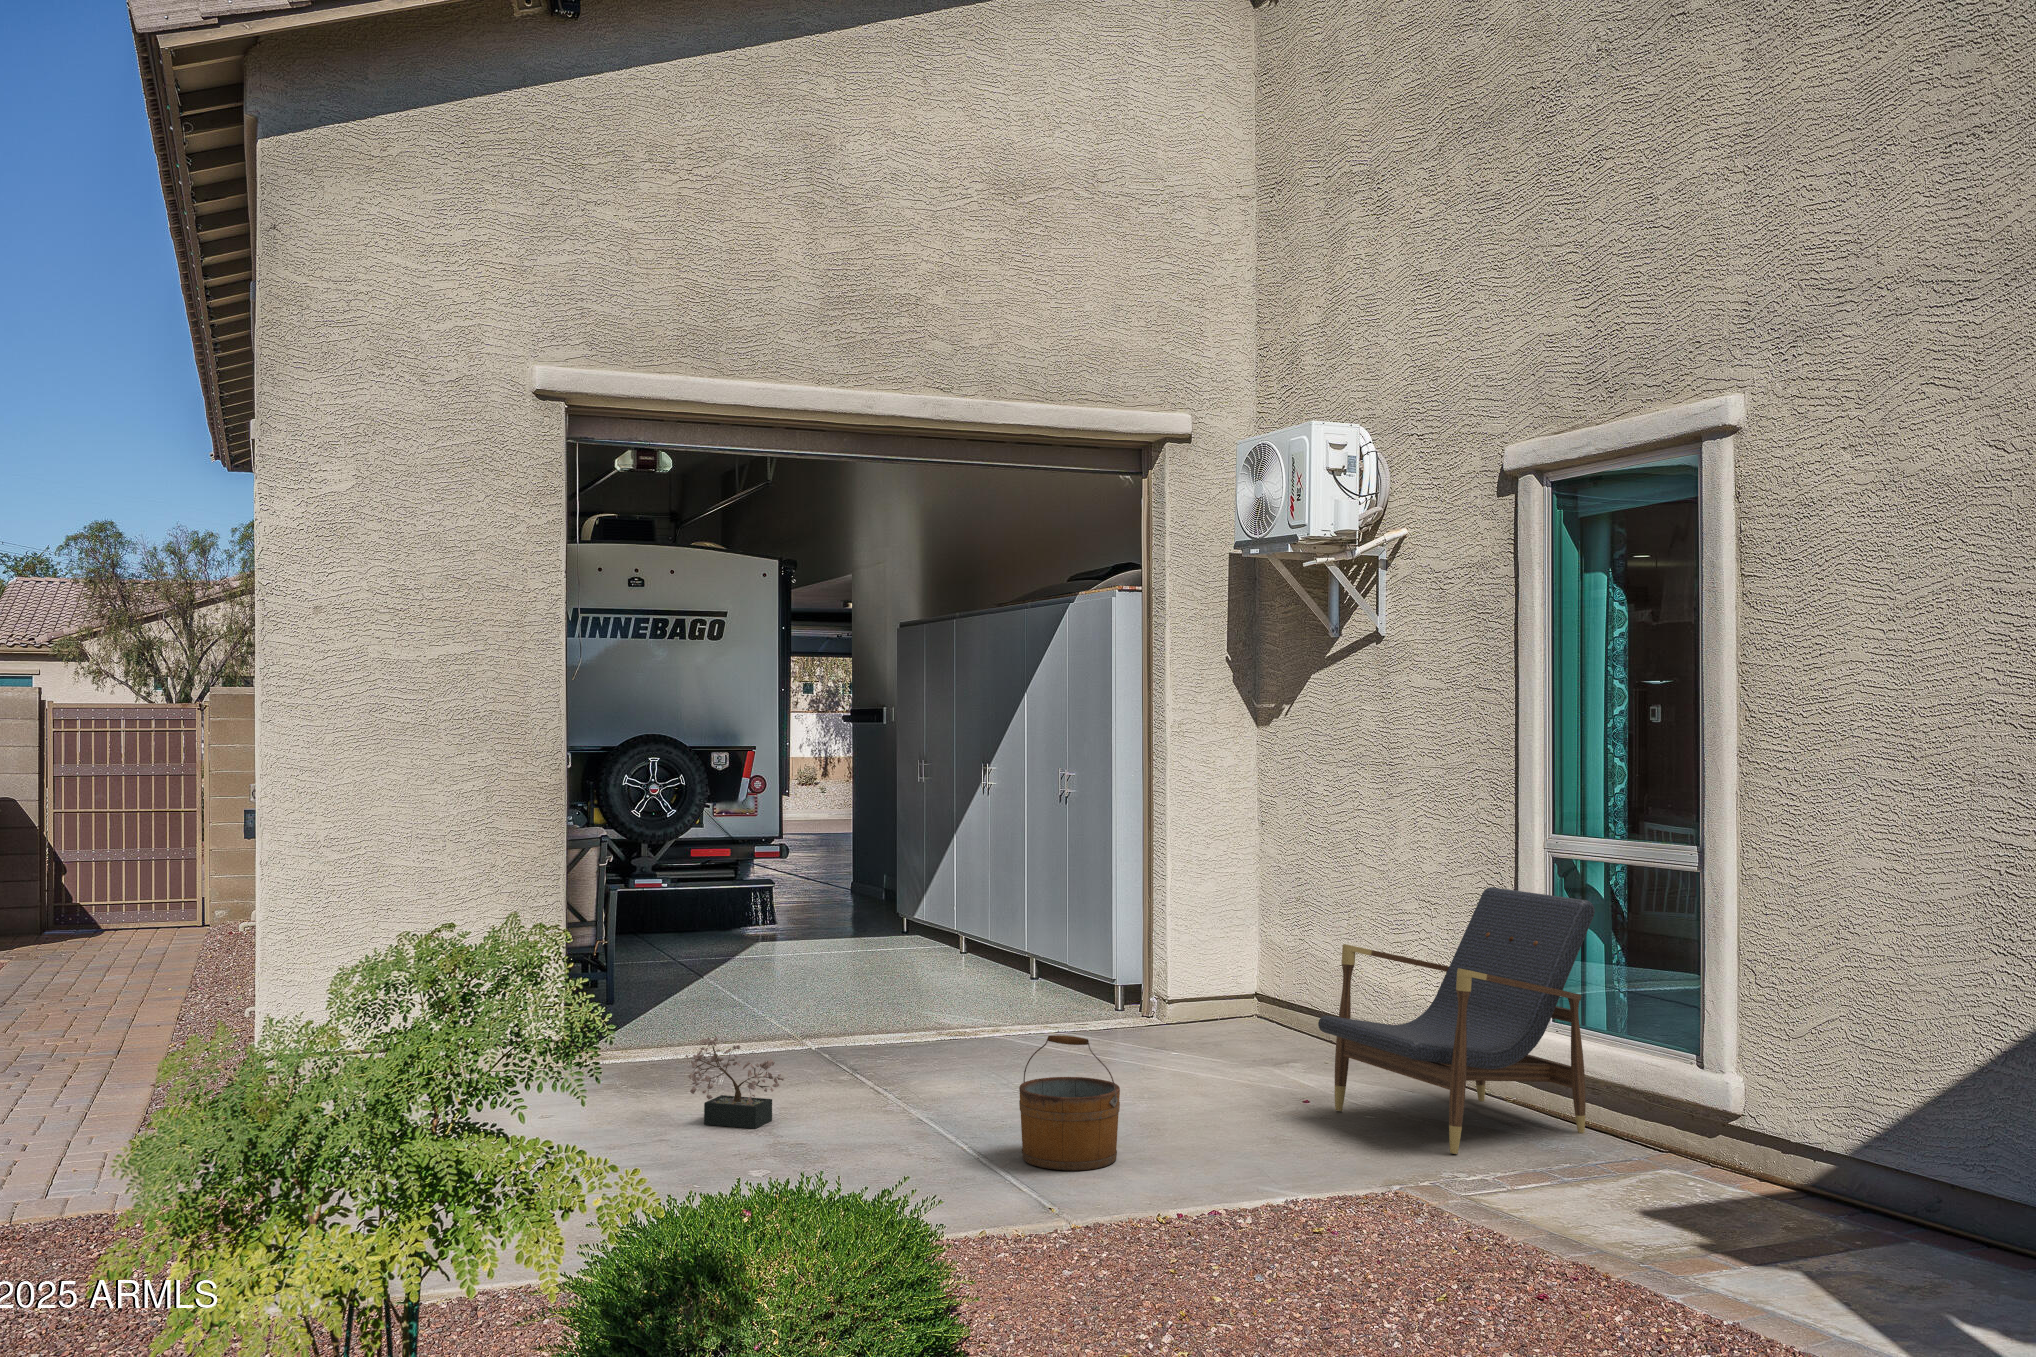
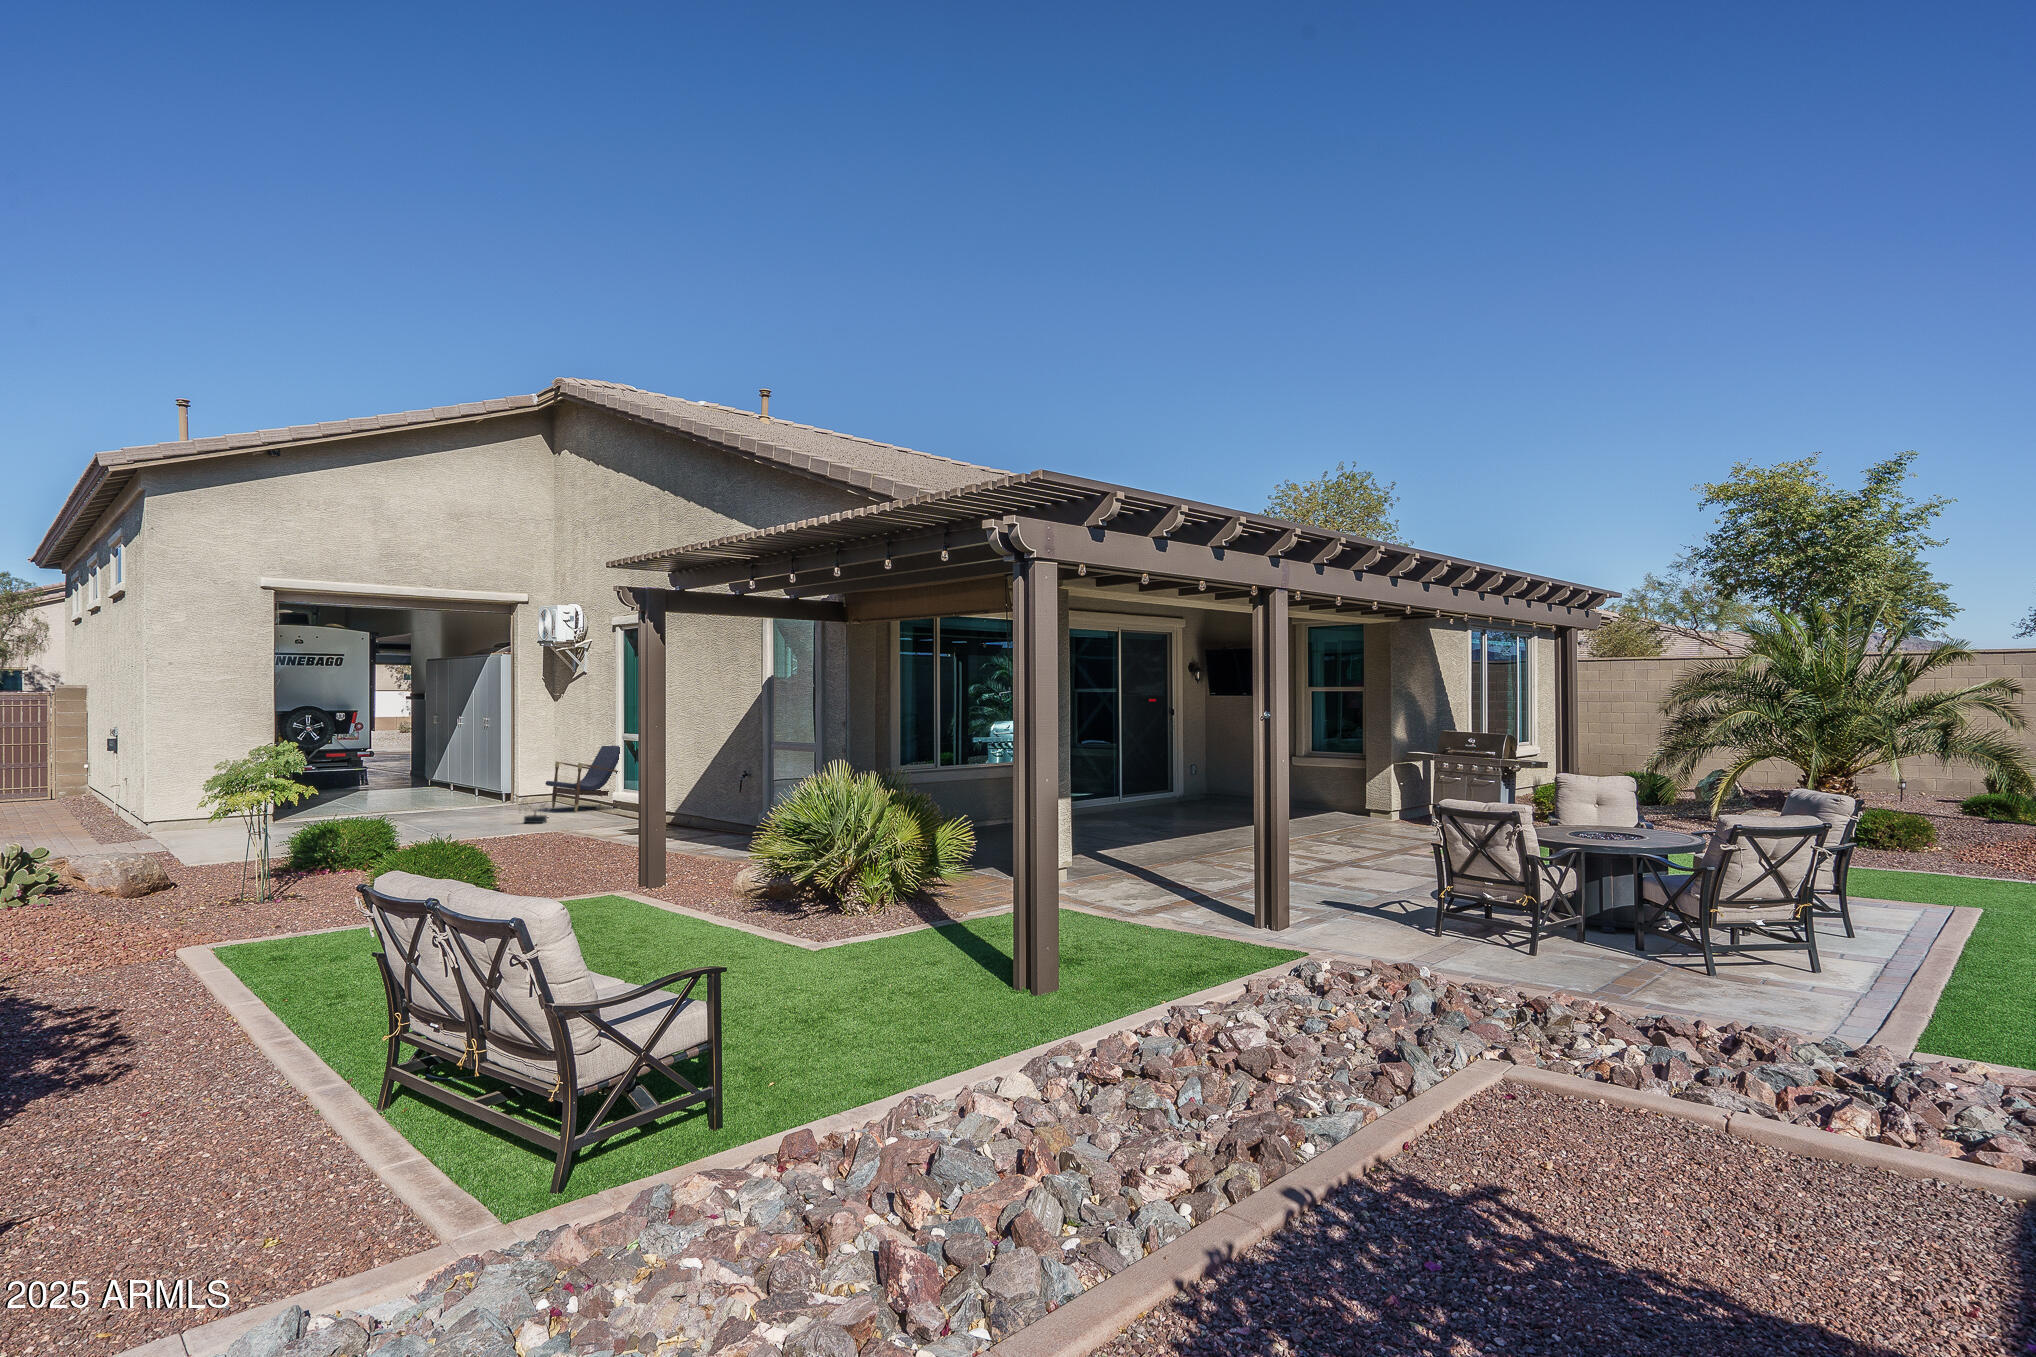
bucket: present [1019,1035,1120,1171] -> none [445,784,476,818]
decorative plant: present [685,1037,784,1129] -> present [520,798,547,823]

